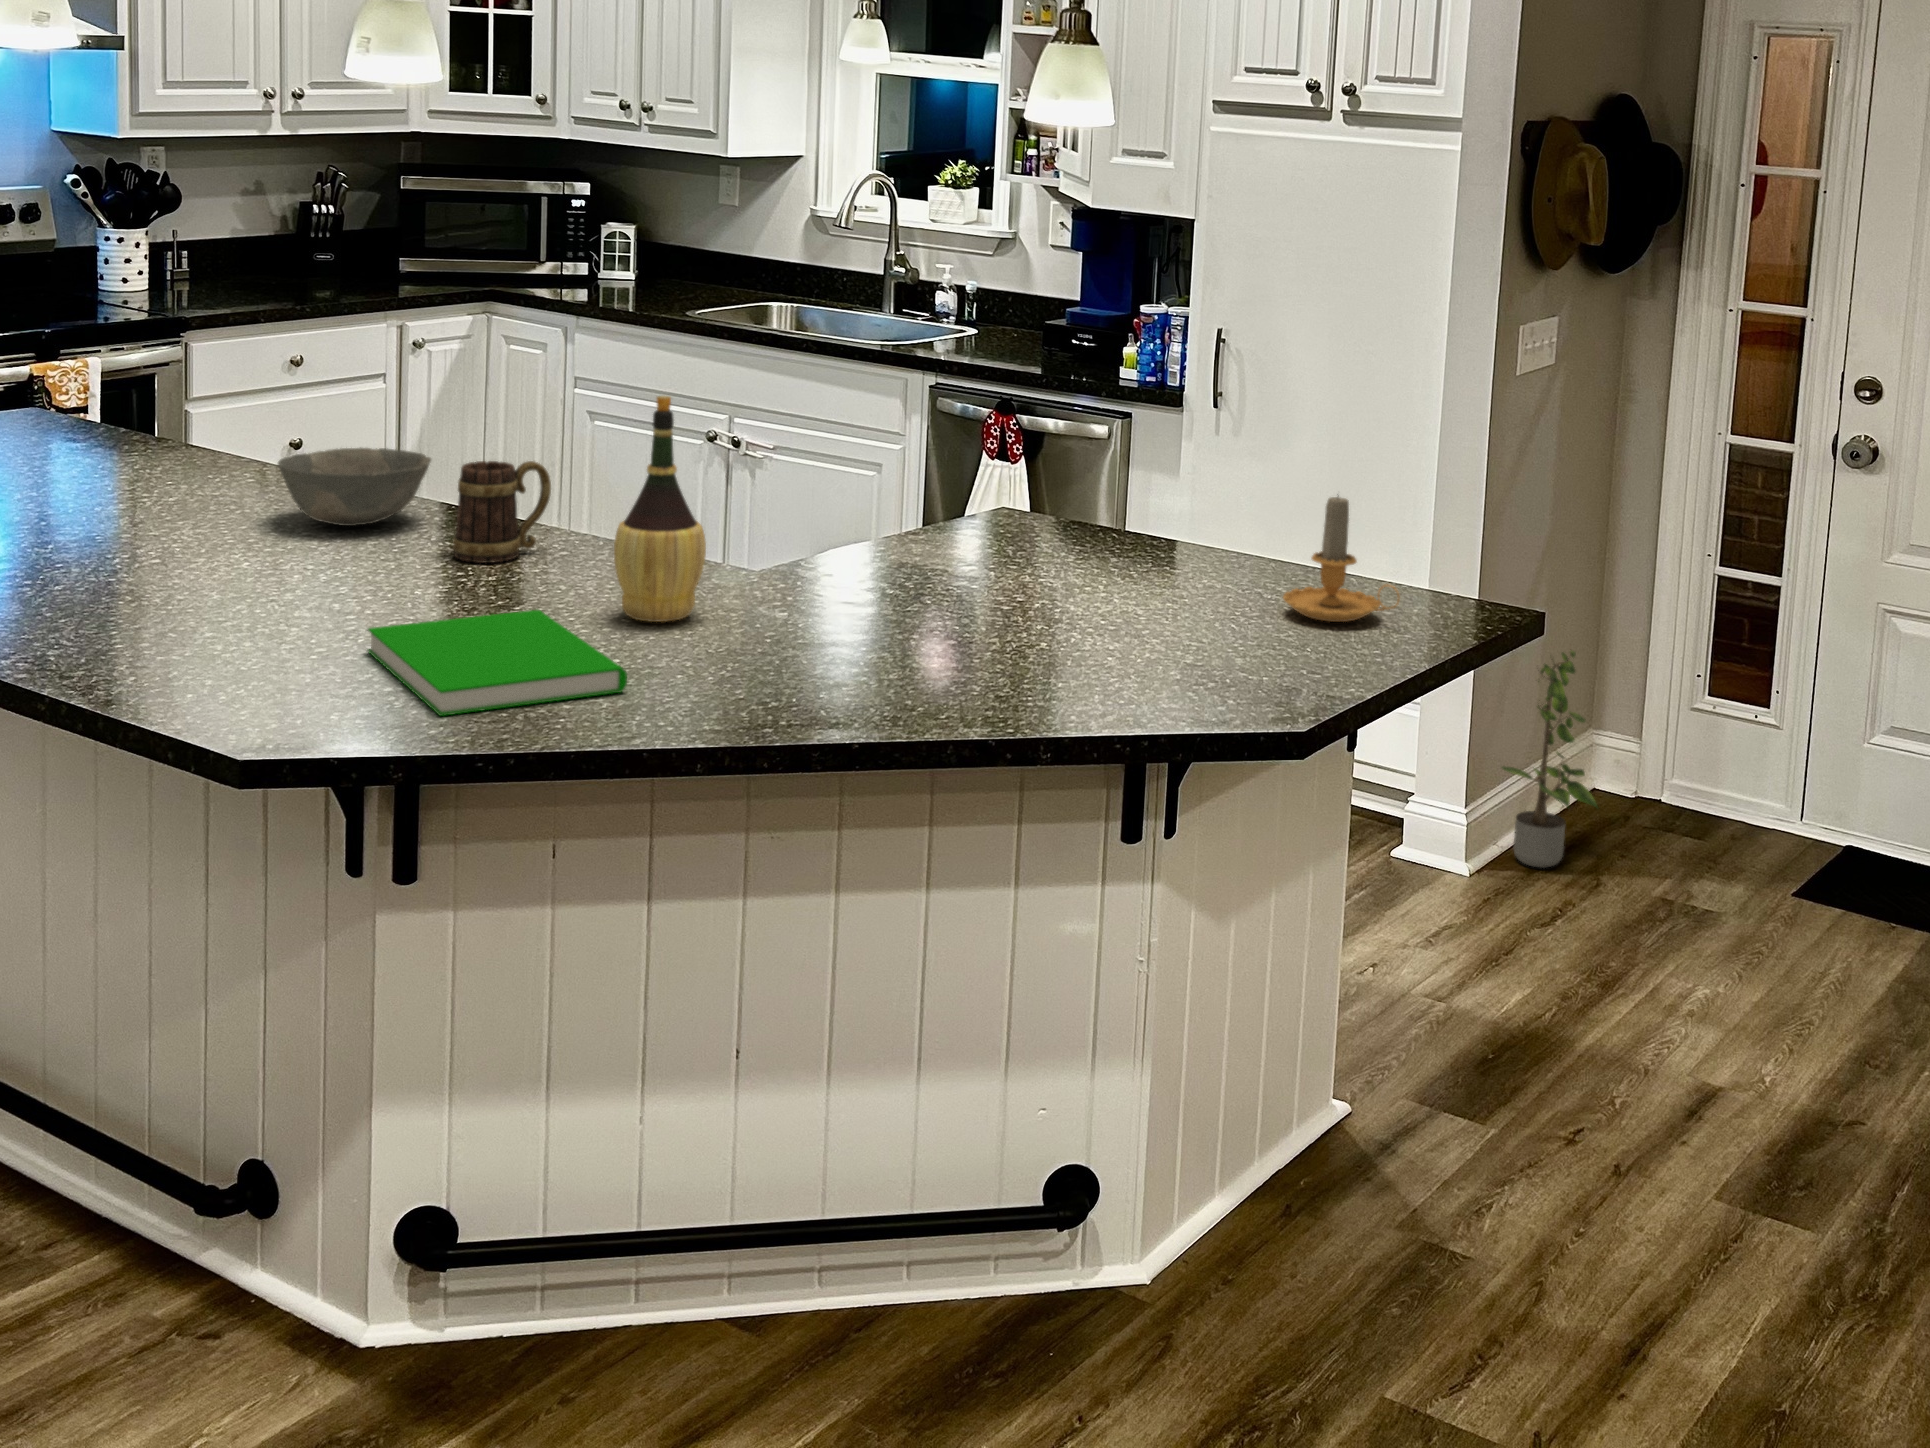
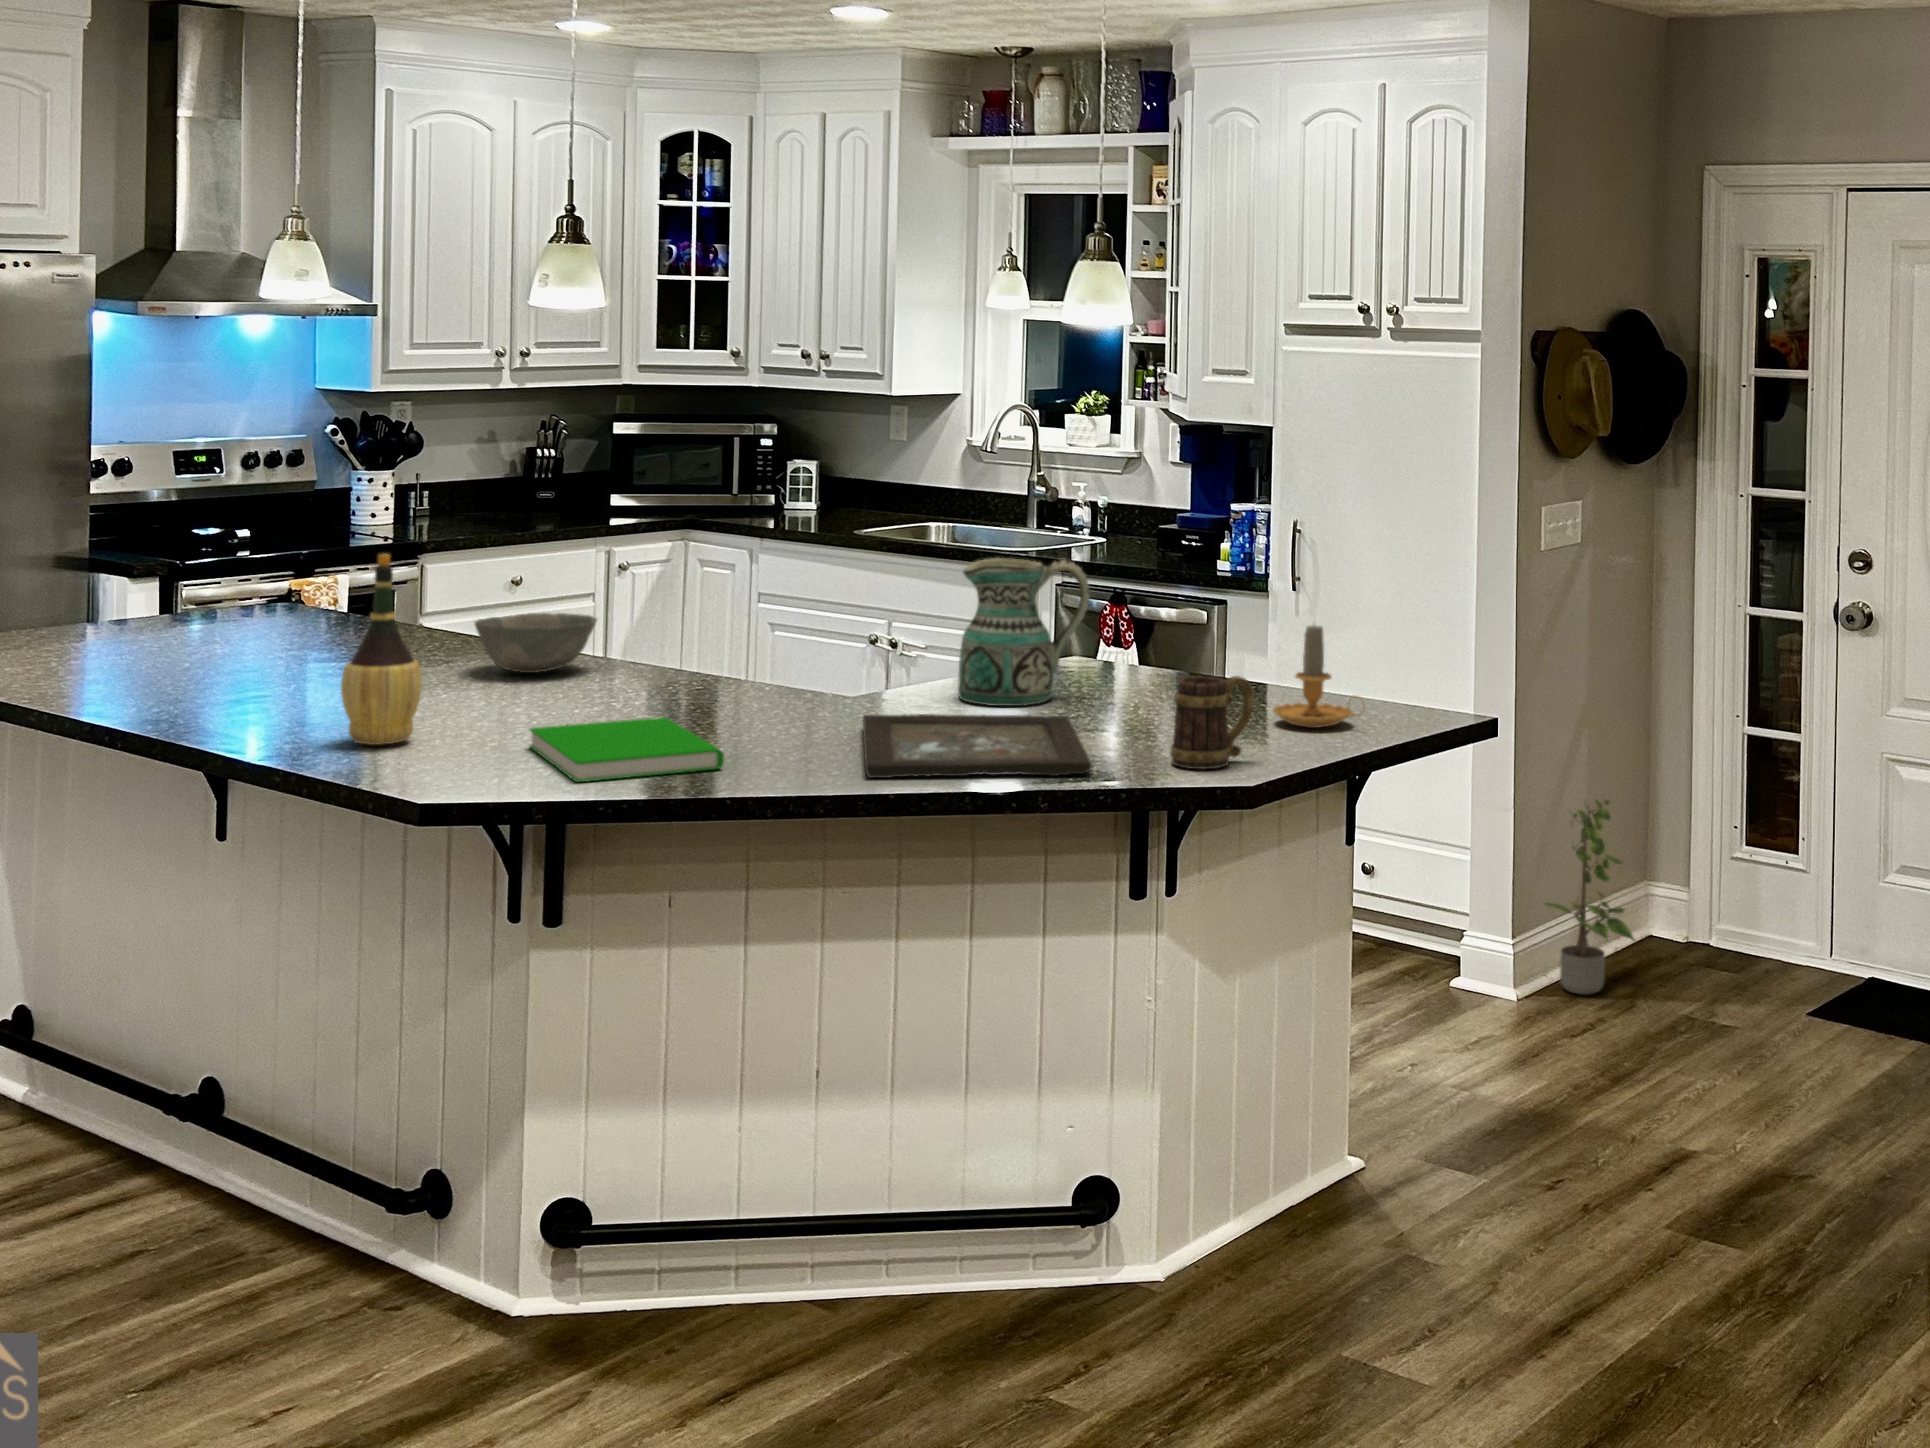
wine bottle: present [614,396,706,622] -> present [341,554,422,745]
ceramic pitcher: none [887,400,1049,584] -> present [958,558,1090,706]
mug: present [453,461,551,563] -> present [1171,676,1254,769]
tray: none [785,604,1097,708] -> present [863,714,1091,778]

